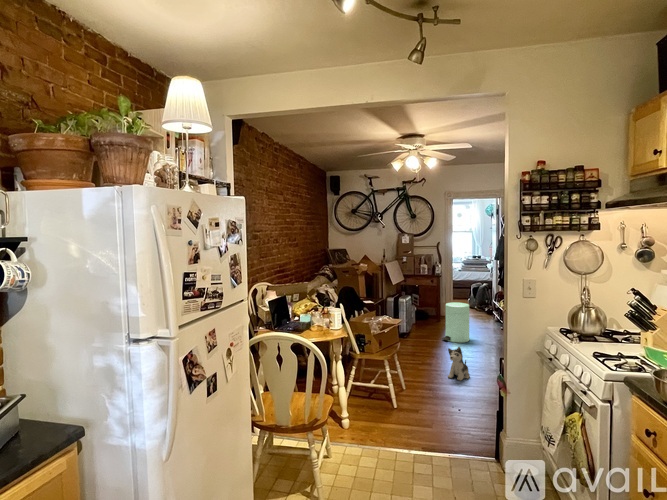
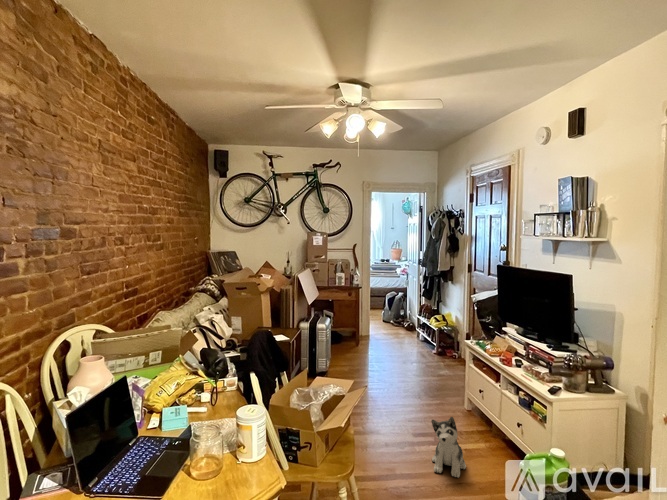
trash can: present [442,302,469,343] -> none [381,326,418,384]

